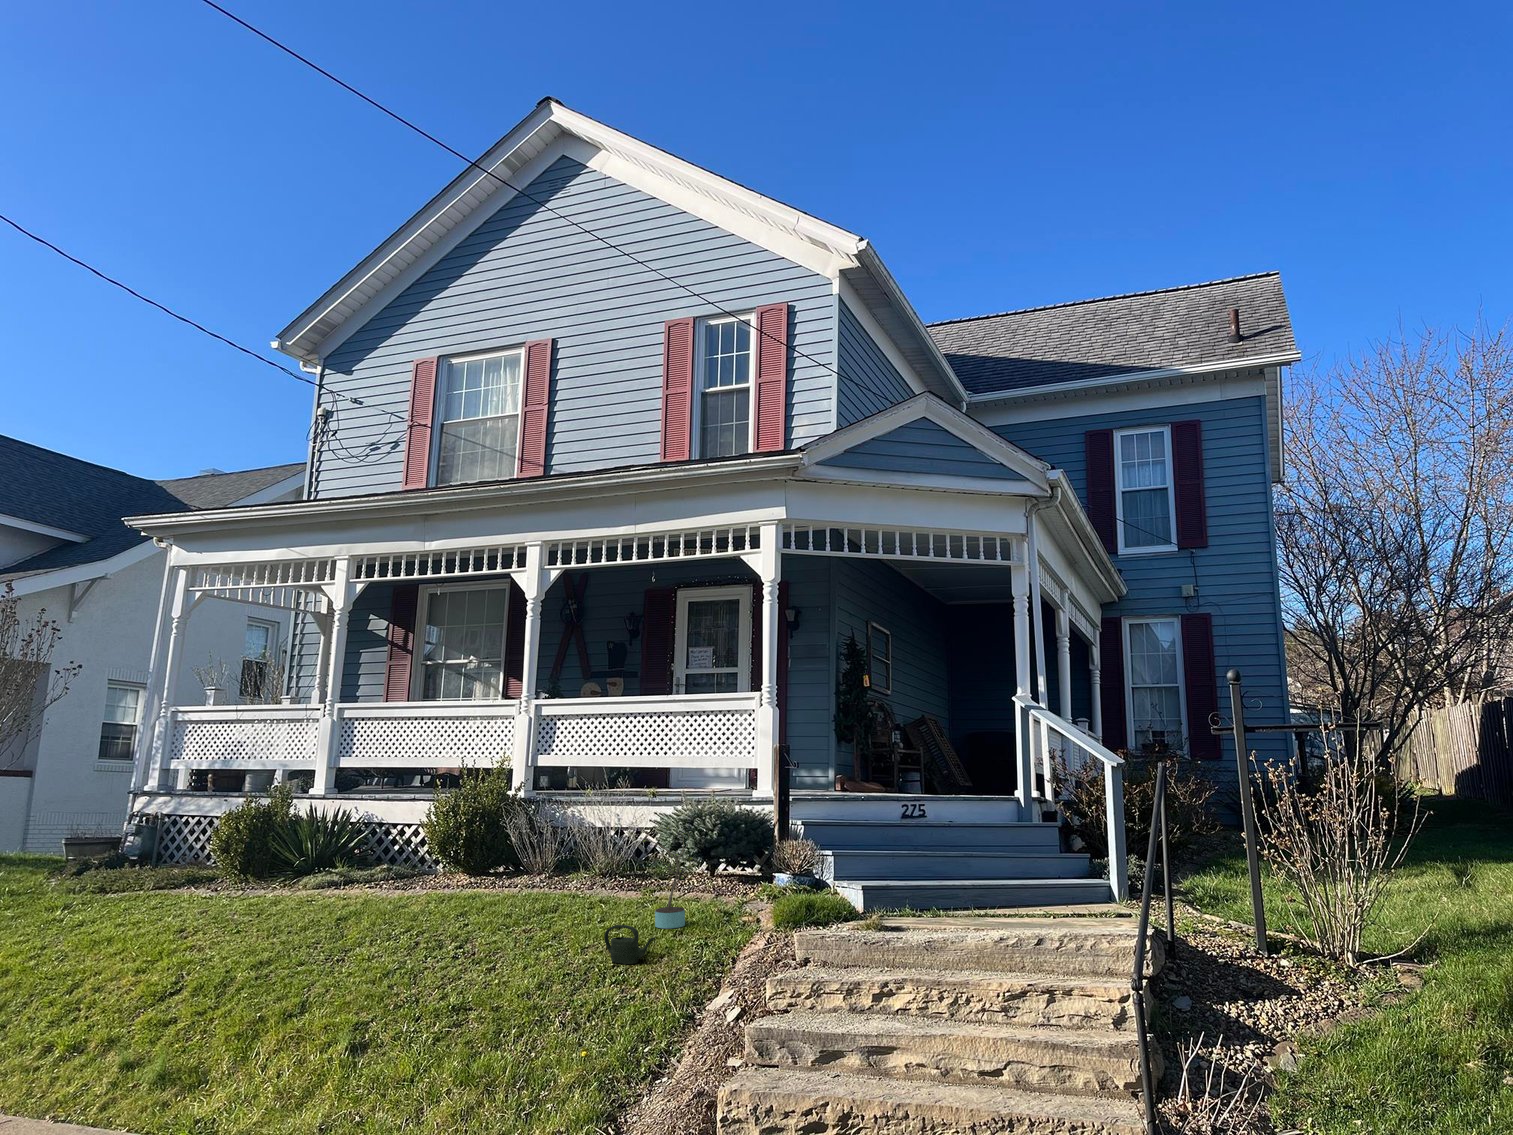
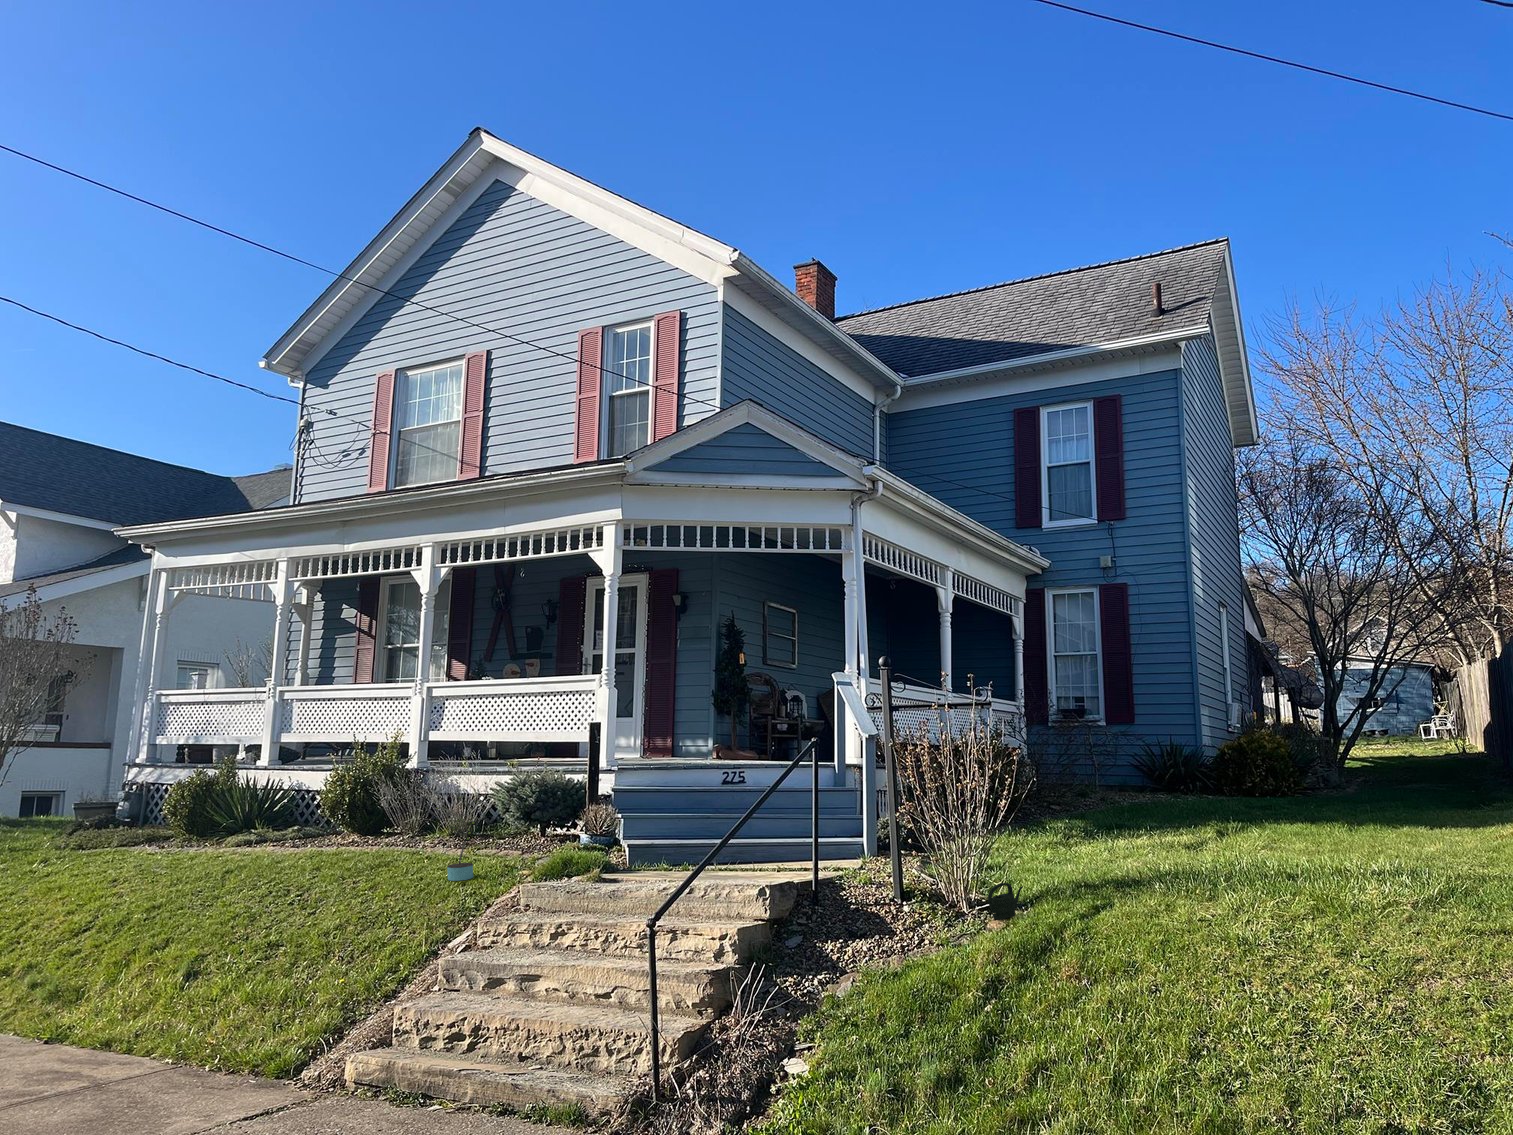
watering can: present [604,925,655,964] -> present [988,883,1023,920]

